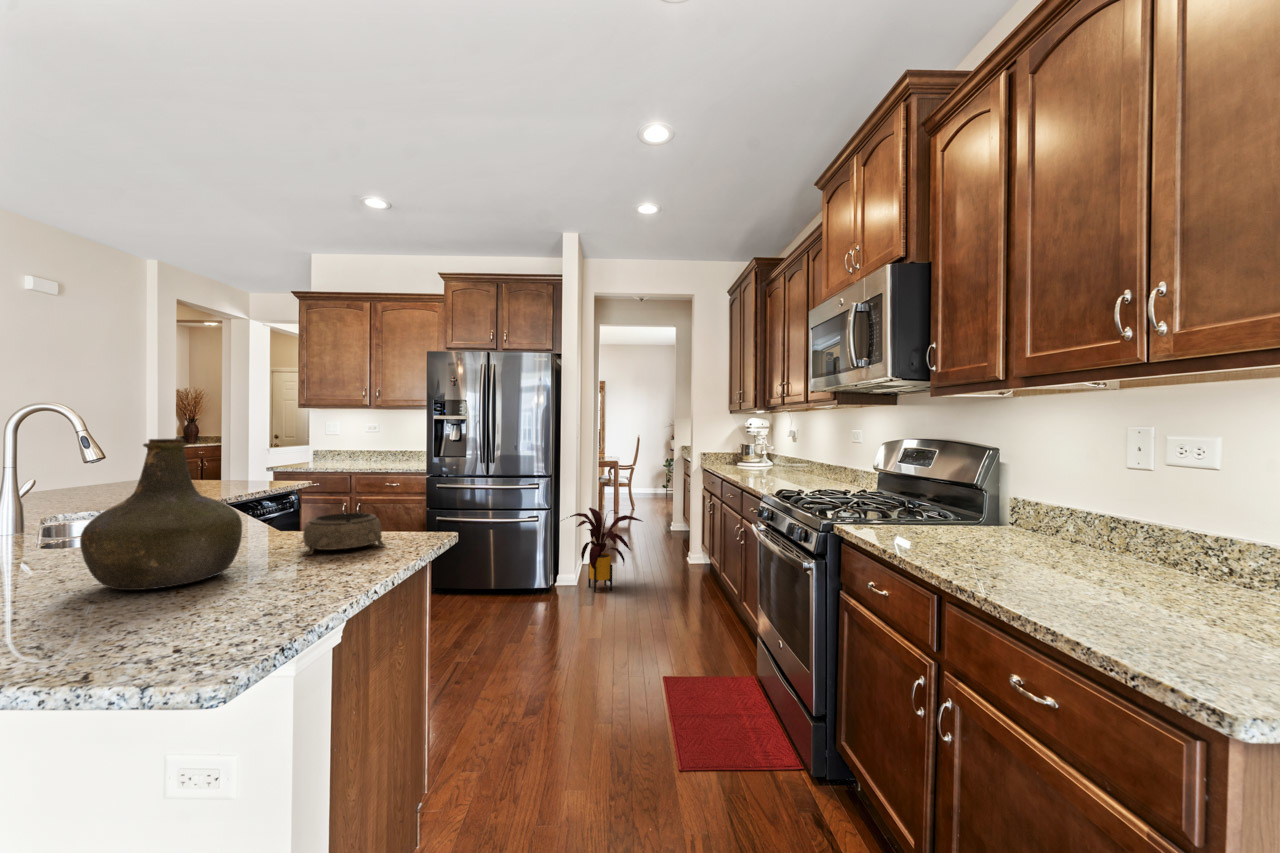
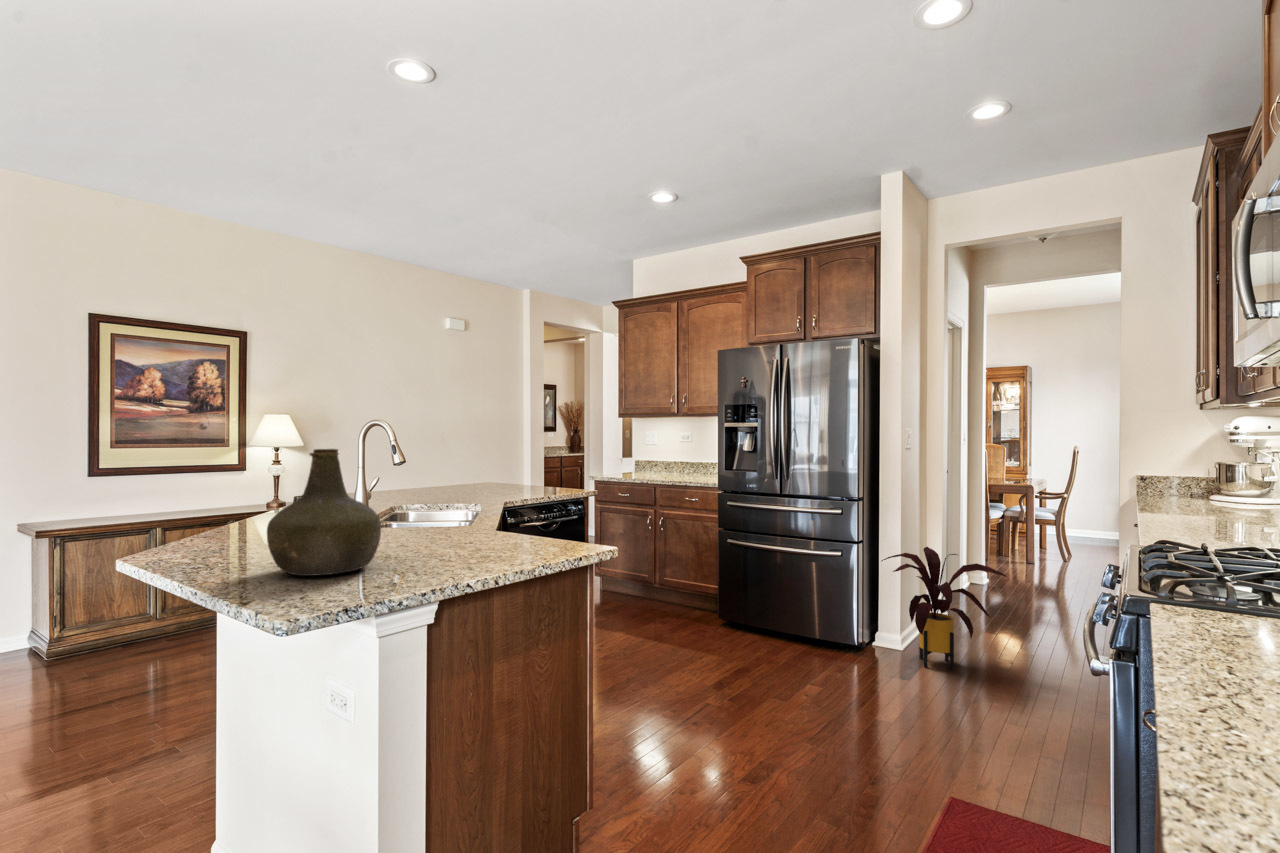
decorative bowl: present [303,513,385,555] -> none [441,525,517,564]

